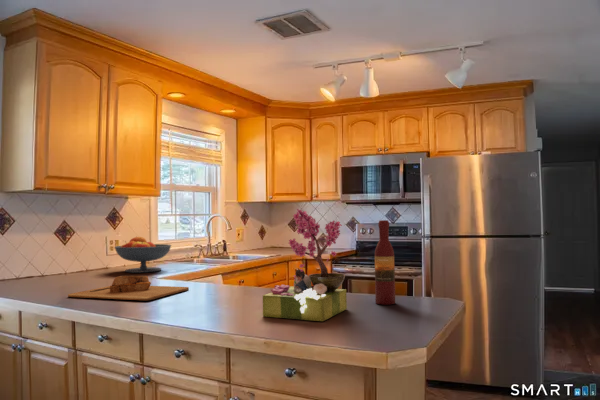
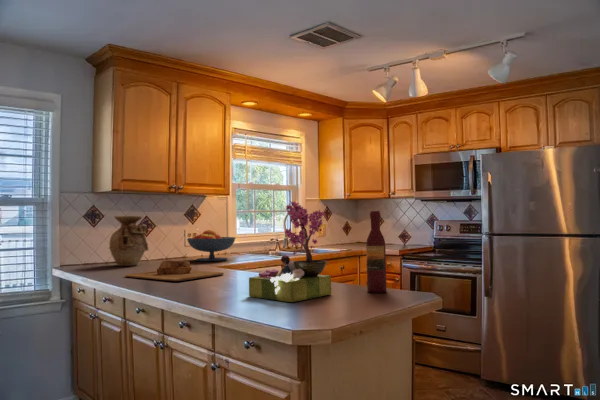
vase: none [21,222,72,282] -> present [109,216,148,266]

